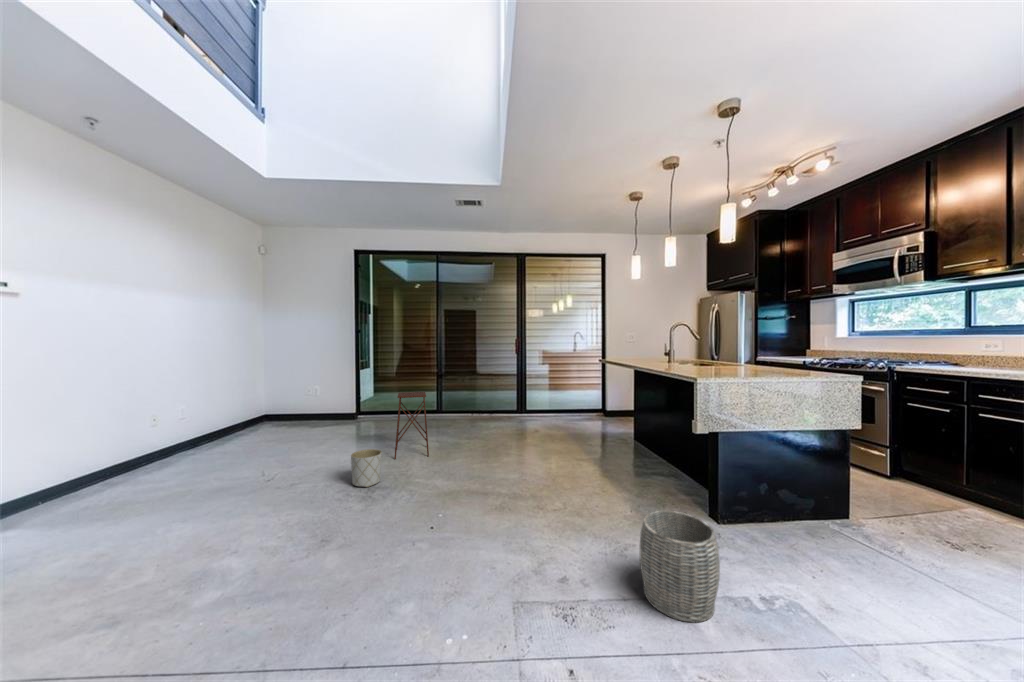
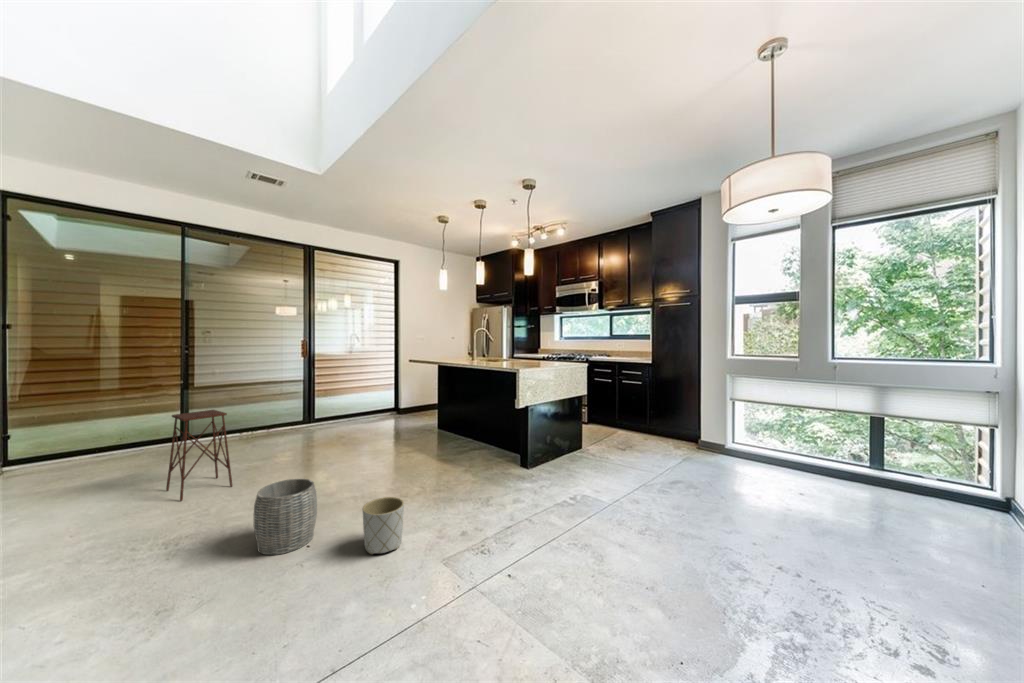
planter: present [351,449,382,487] -> present [363,497,404,554]
woven basket: present [640,511,720,622] -> present [254,479,317,555]

